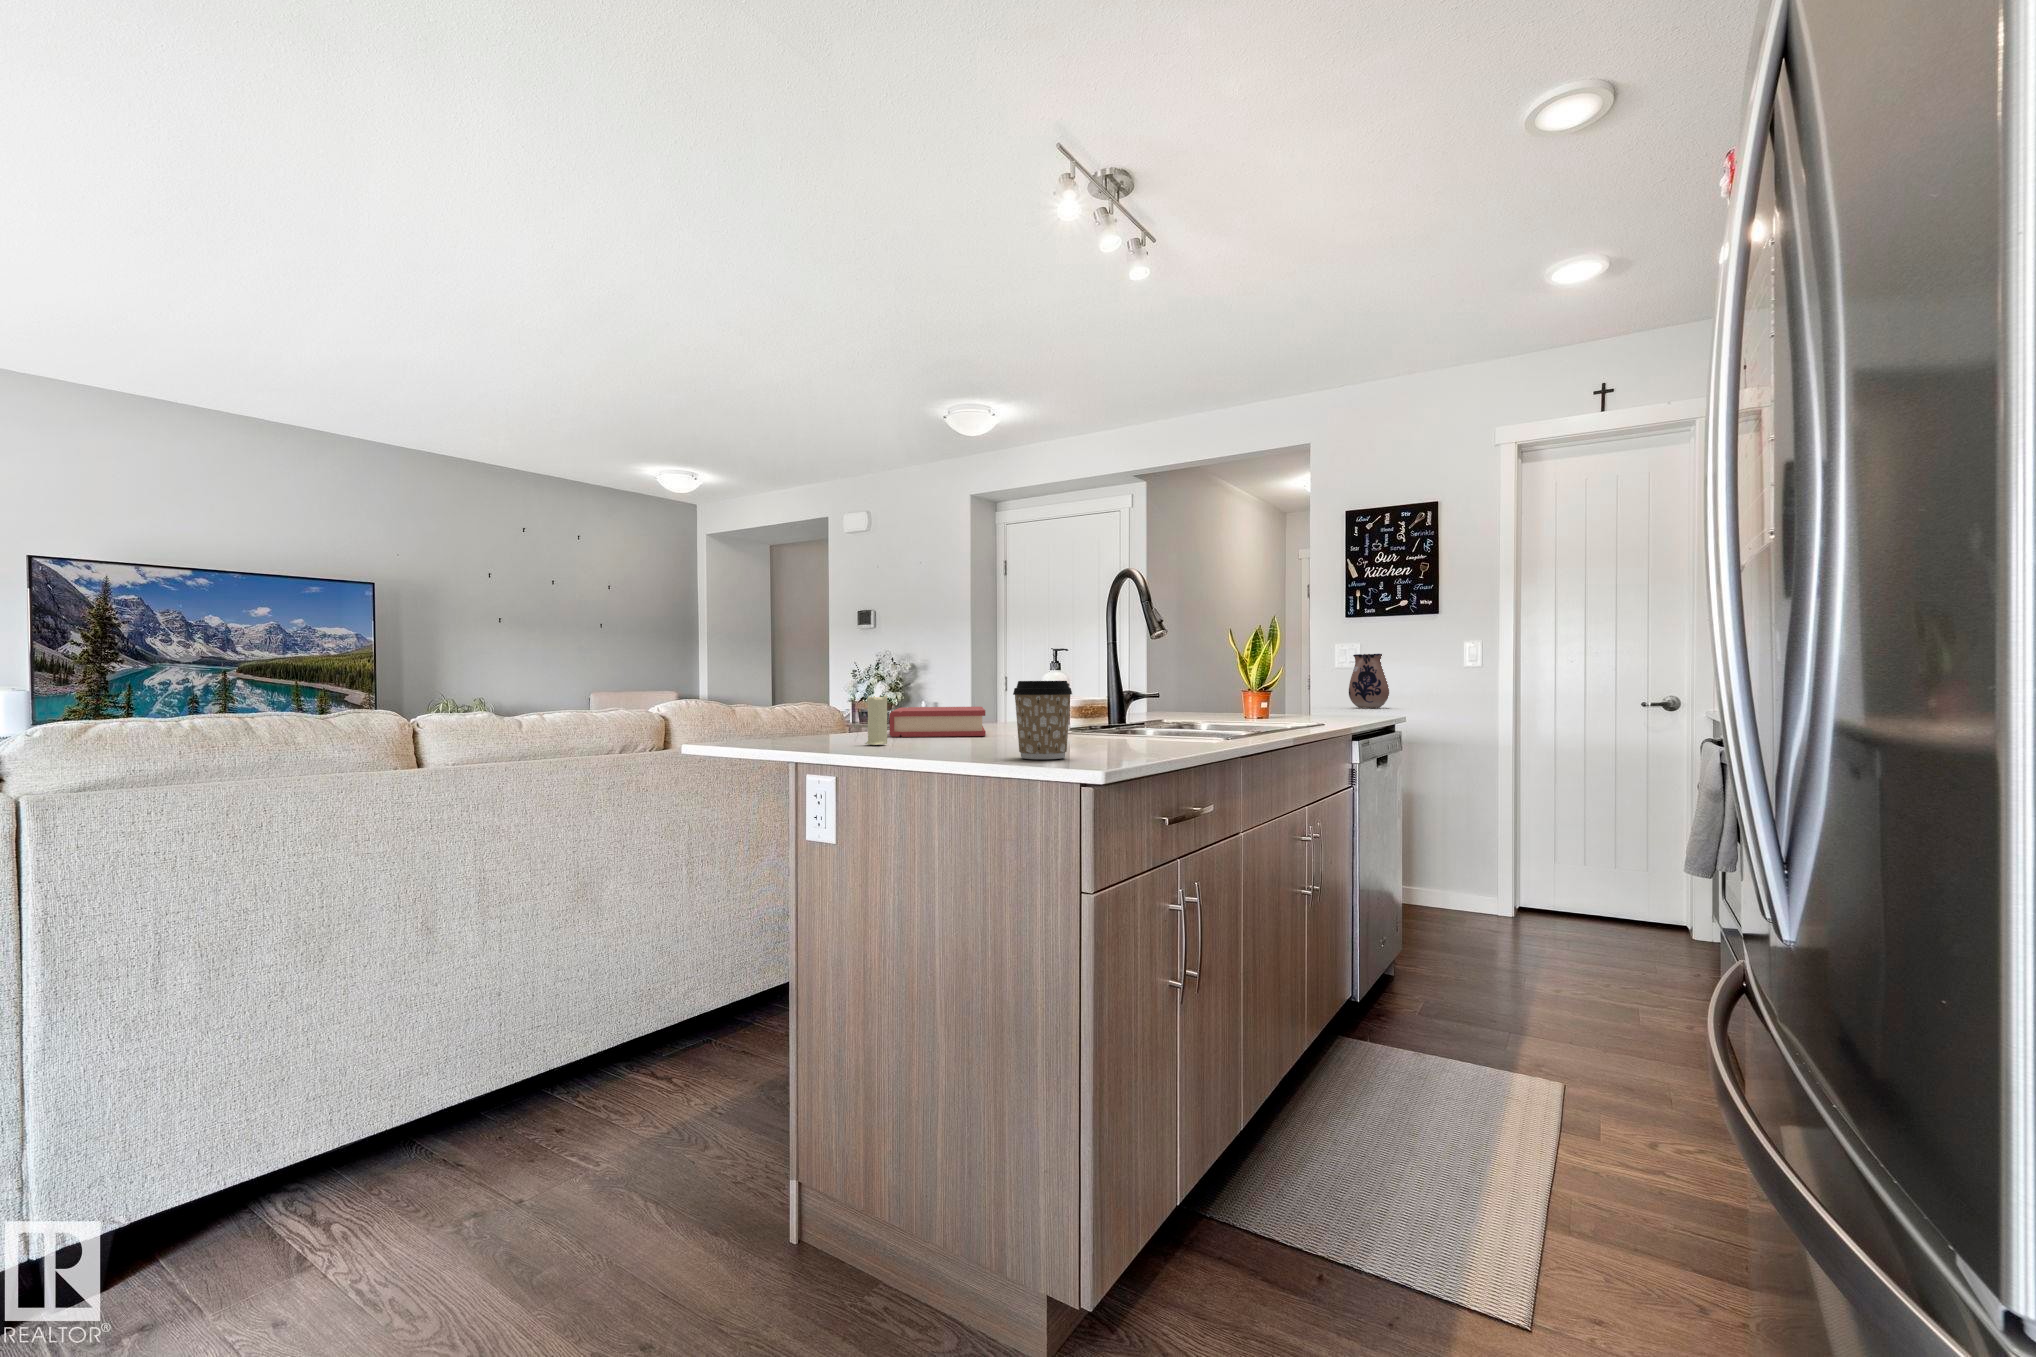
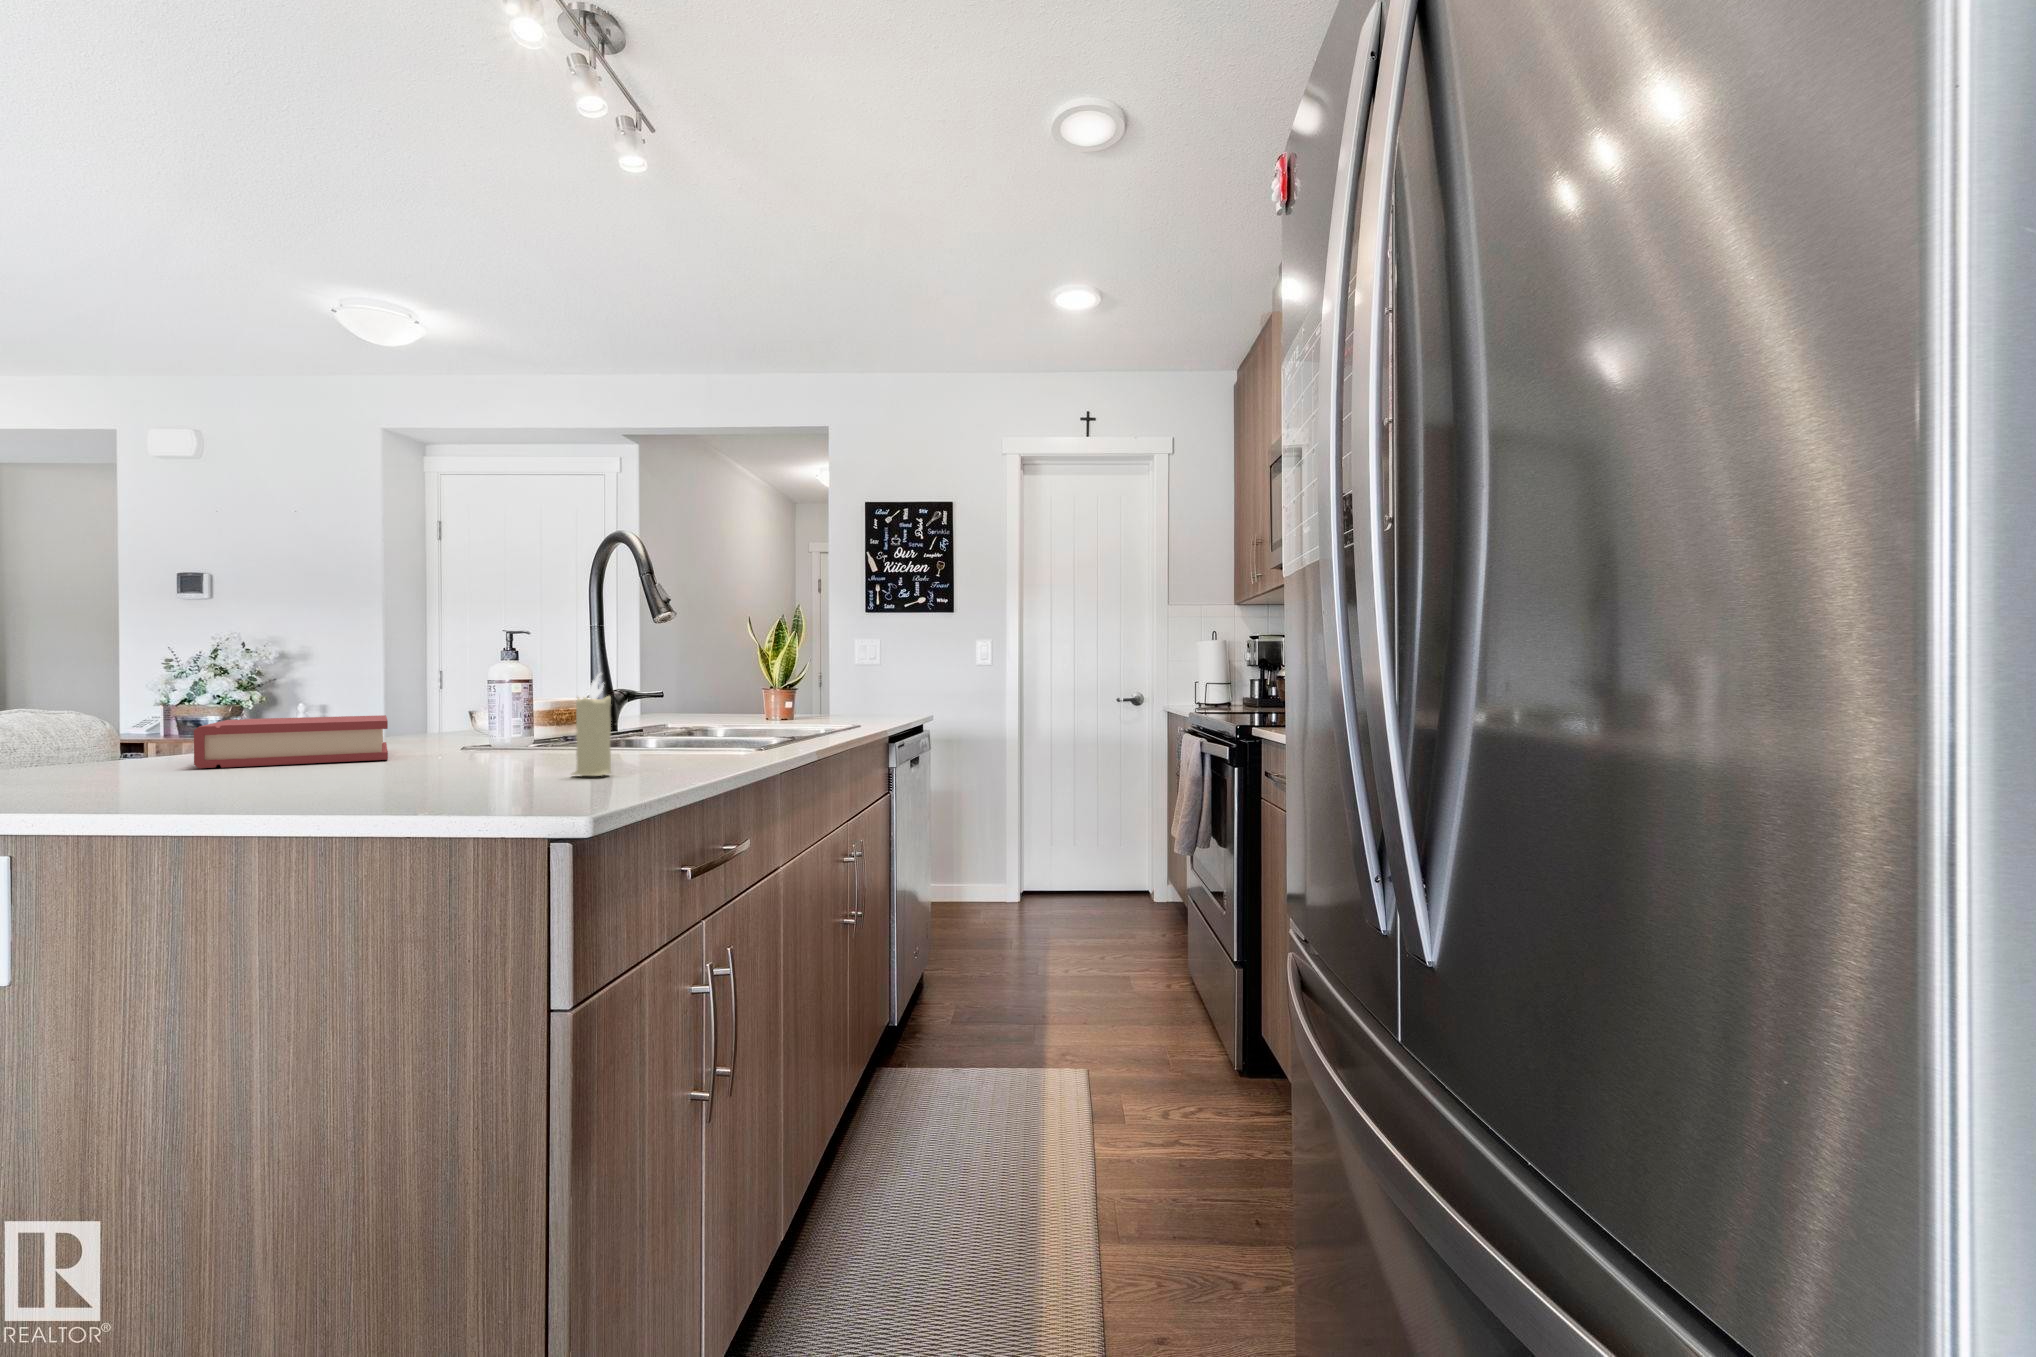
ceramic pitcher: present [1349,654,1389,708] -> none [868,651,907,708]
candle: present [865,681,887,745] -> present [571,674,611,776]
coffee cup: present [1013,681,1072,759] -> none [425,671,536,797]

